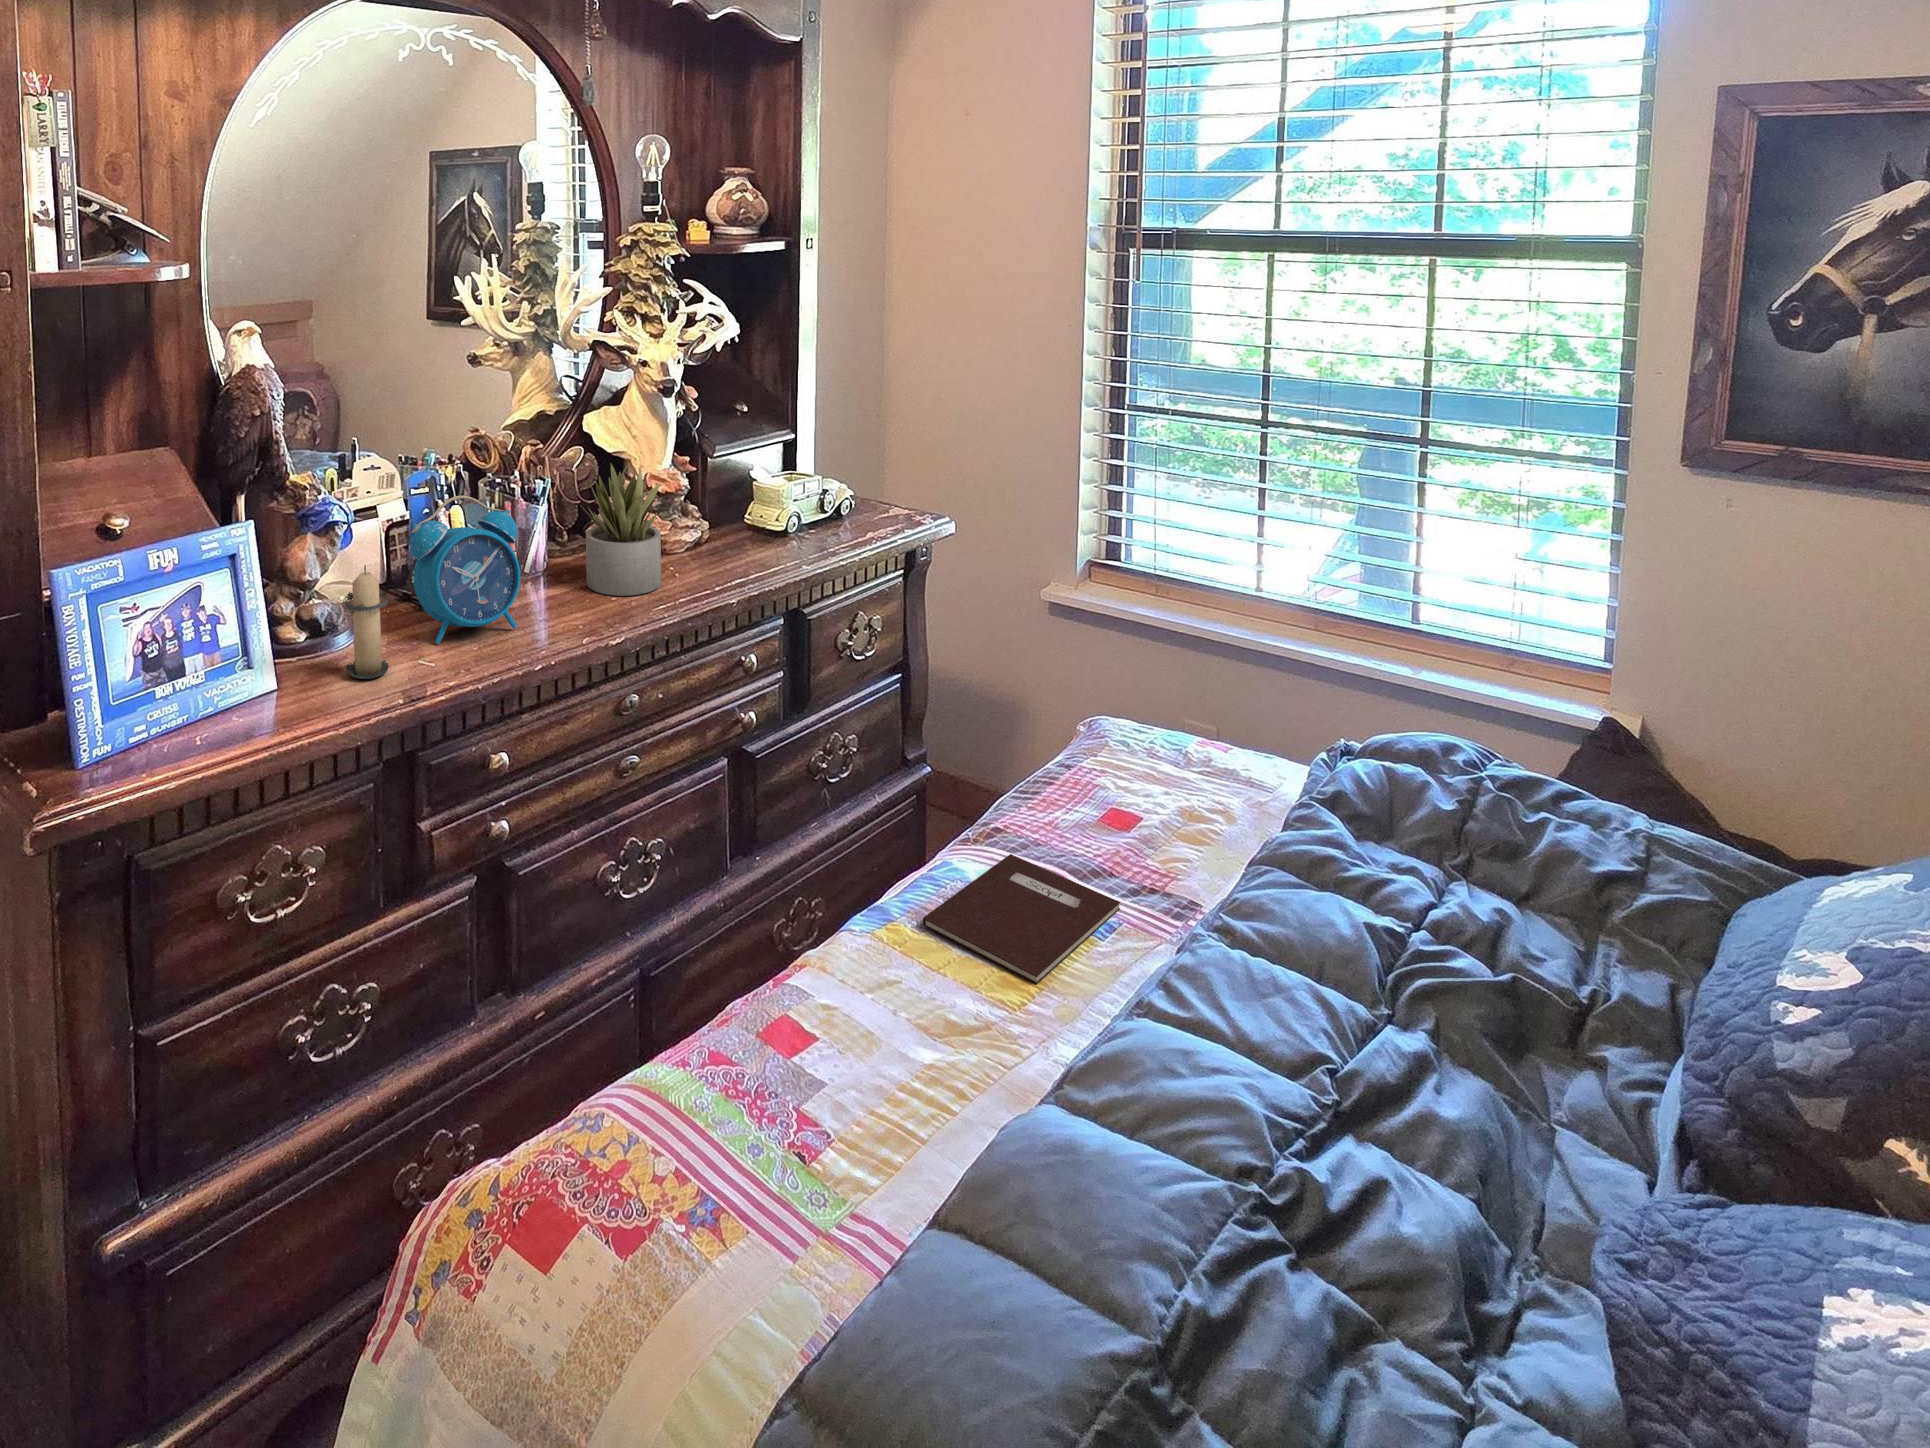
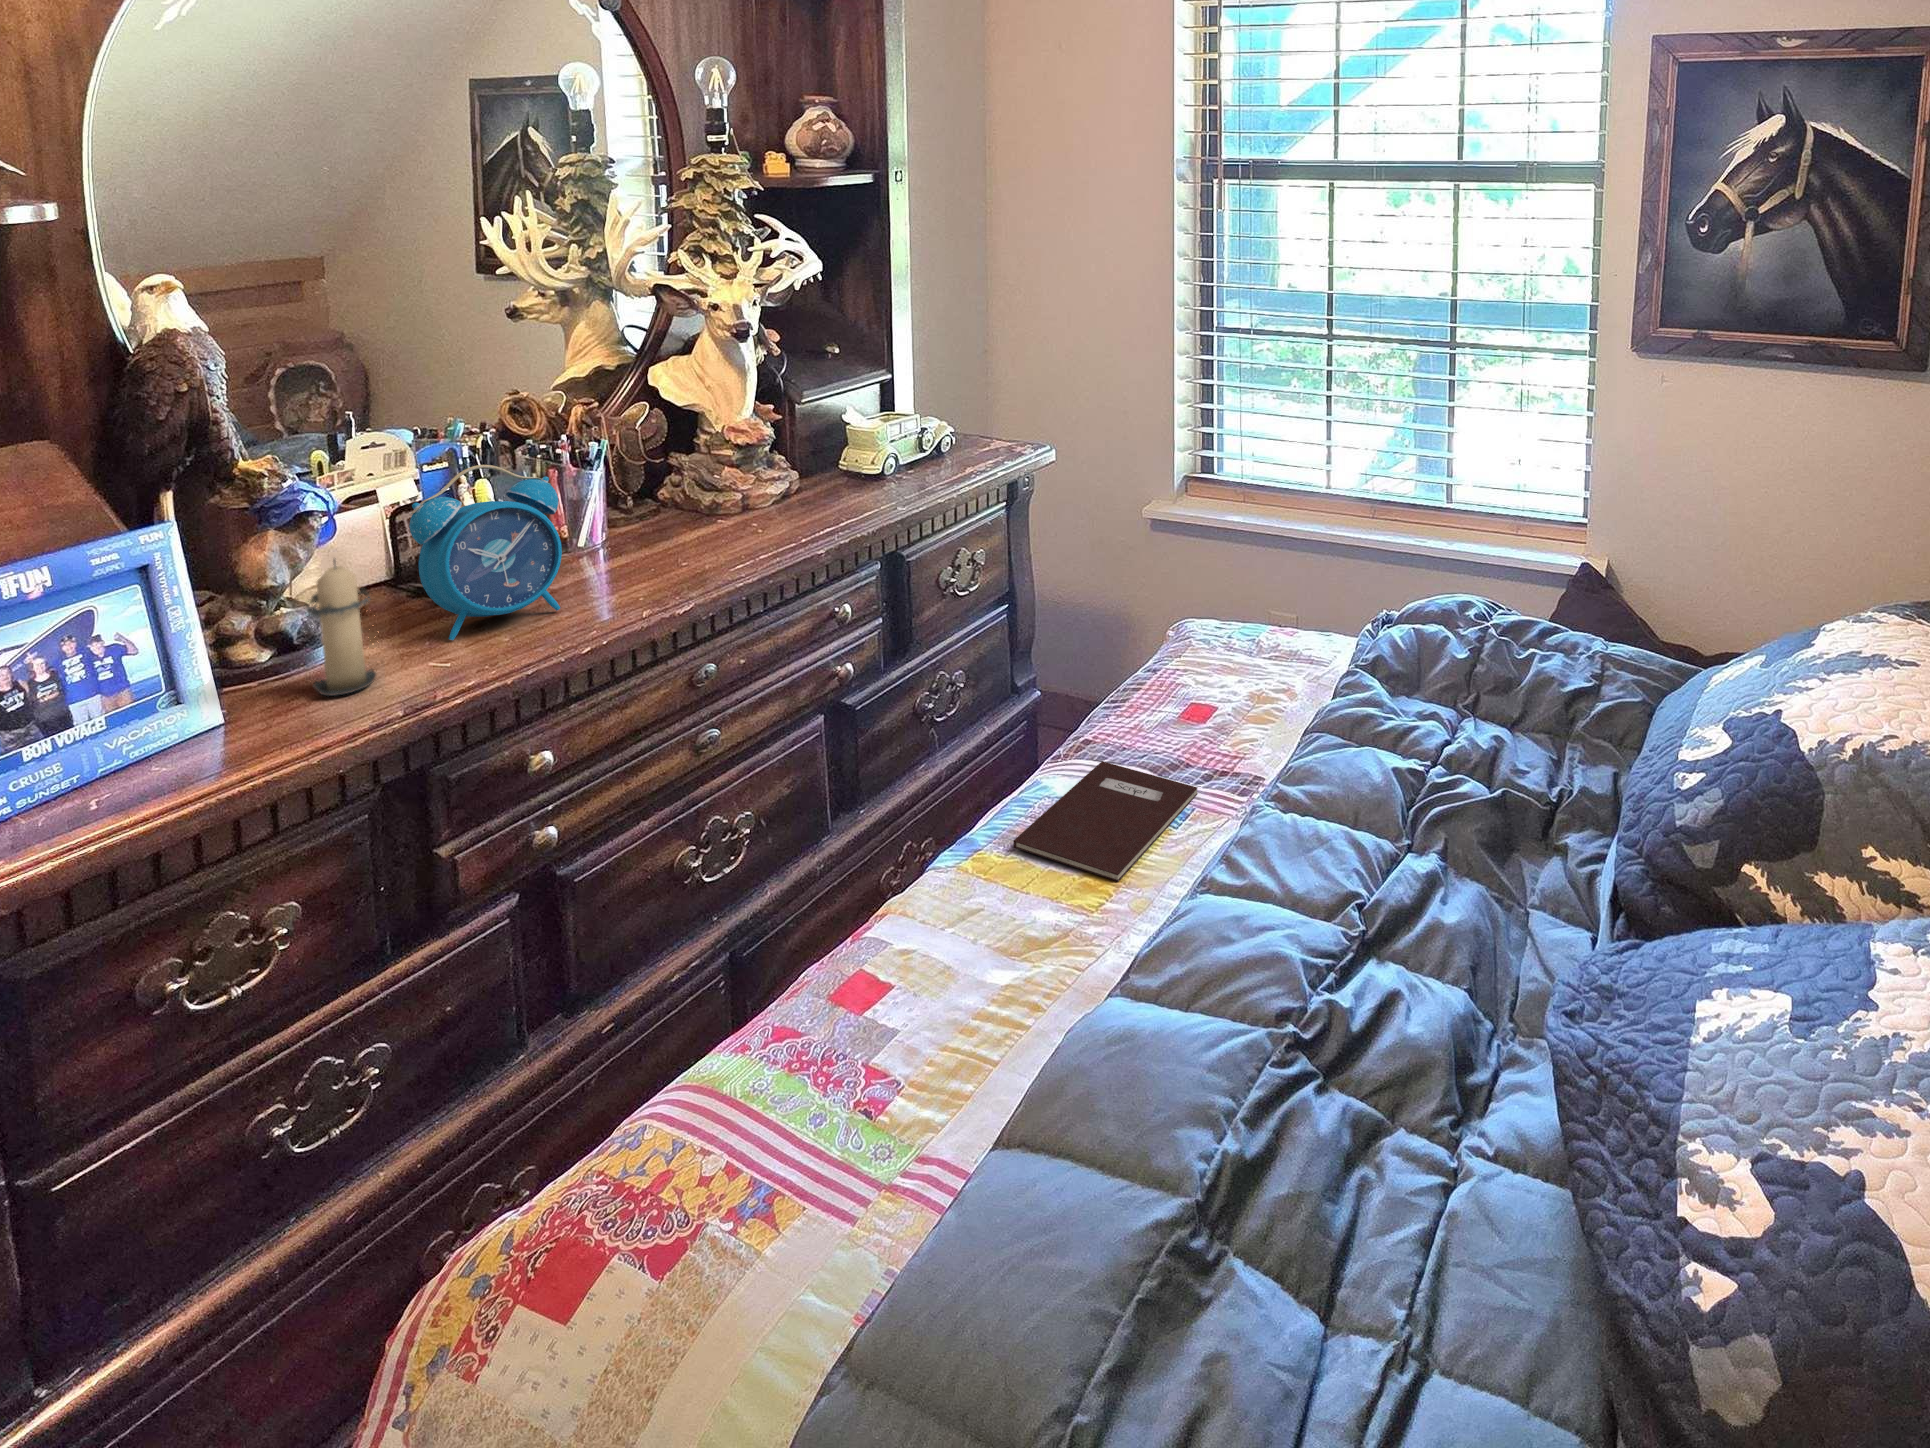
succulent plant: present [580,463,661,596] -> none [645,416,745,560]

